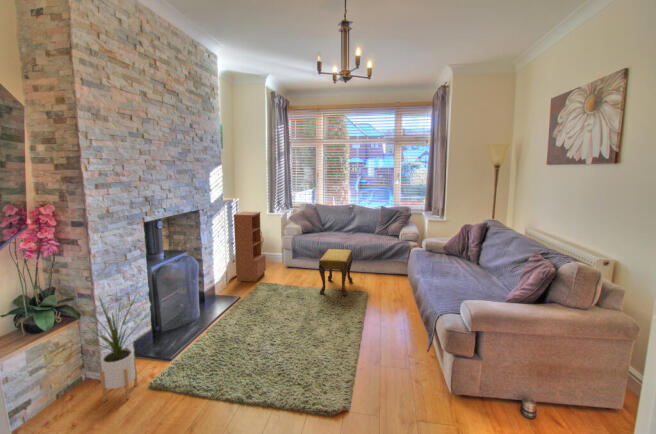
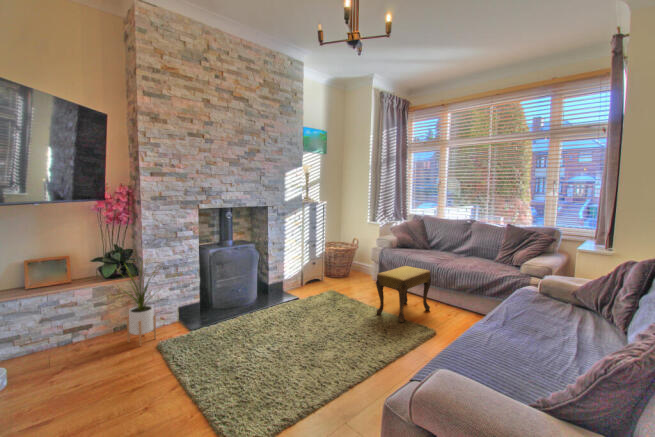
bookcase: present [234,212,266,282] -> none [314,215,347,288]

